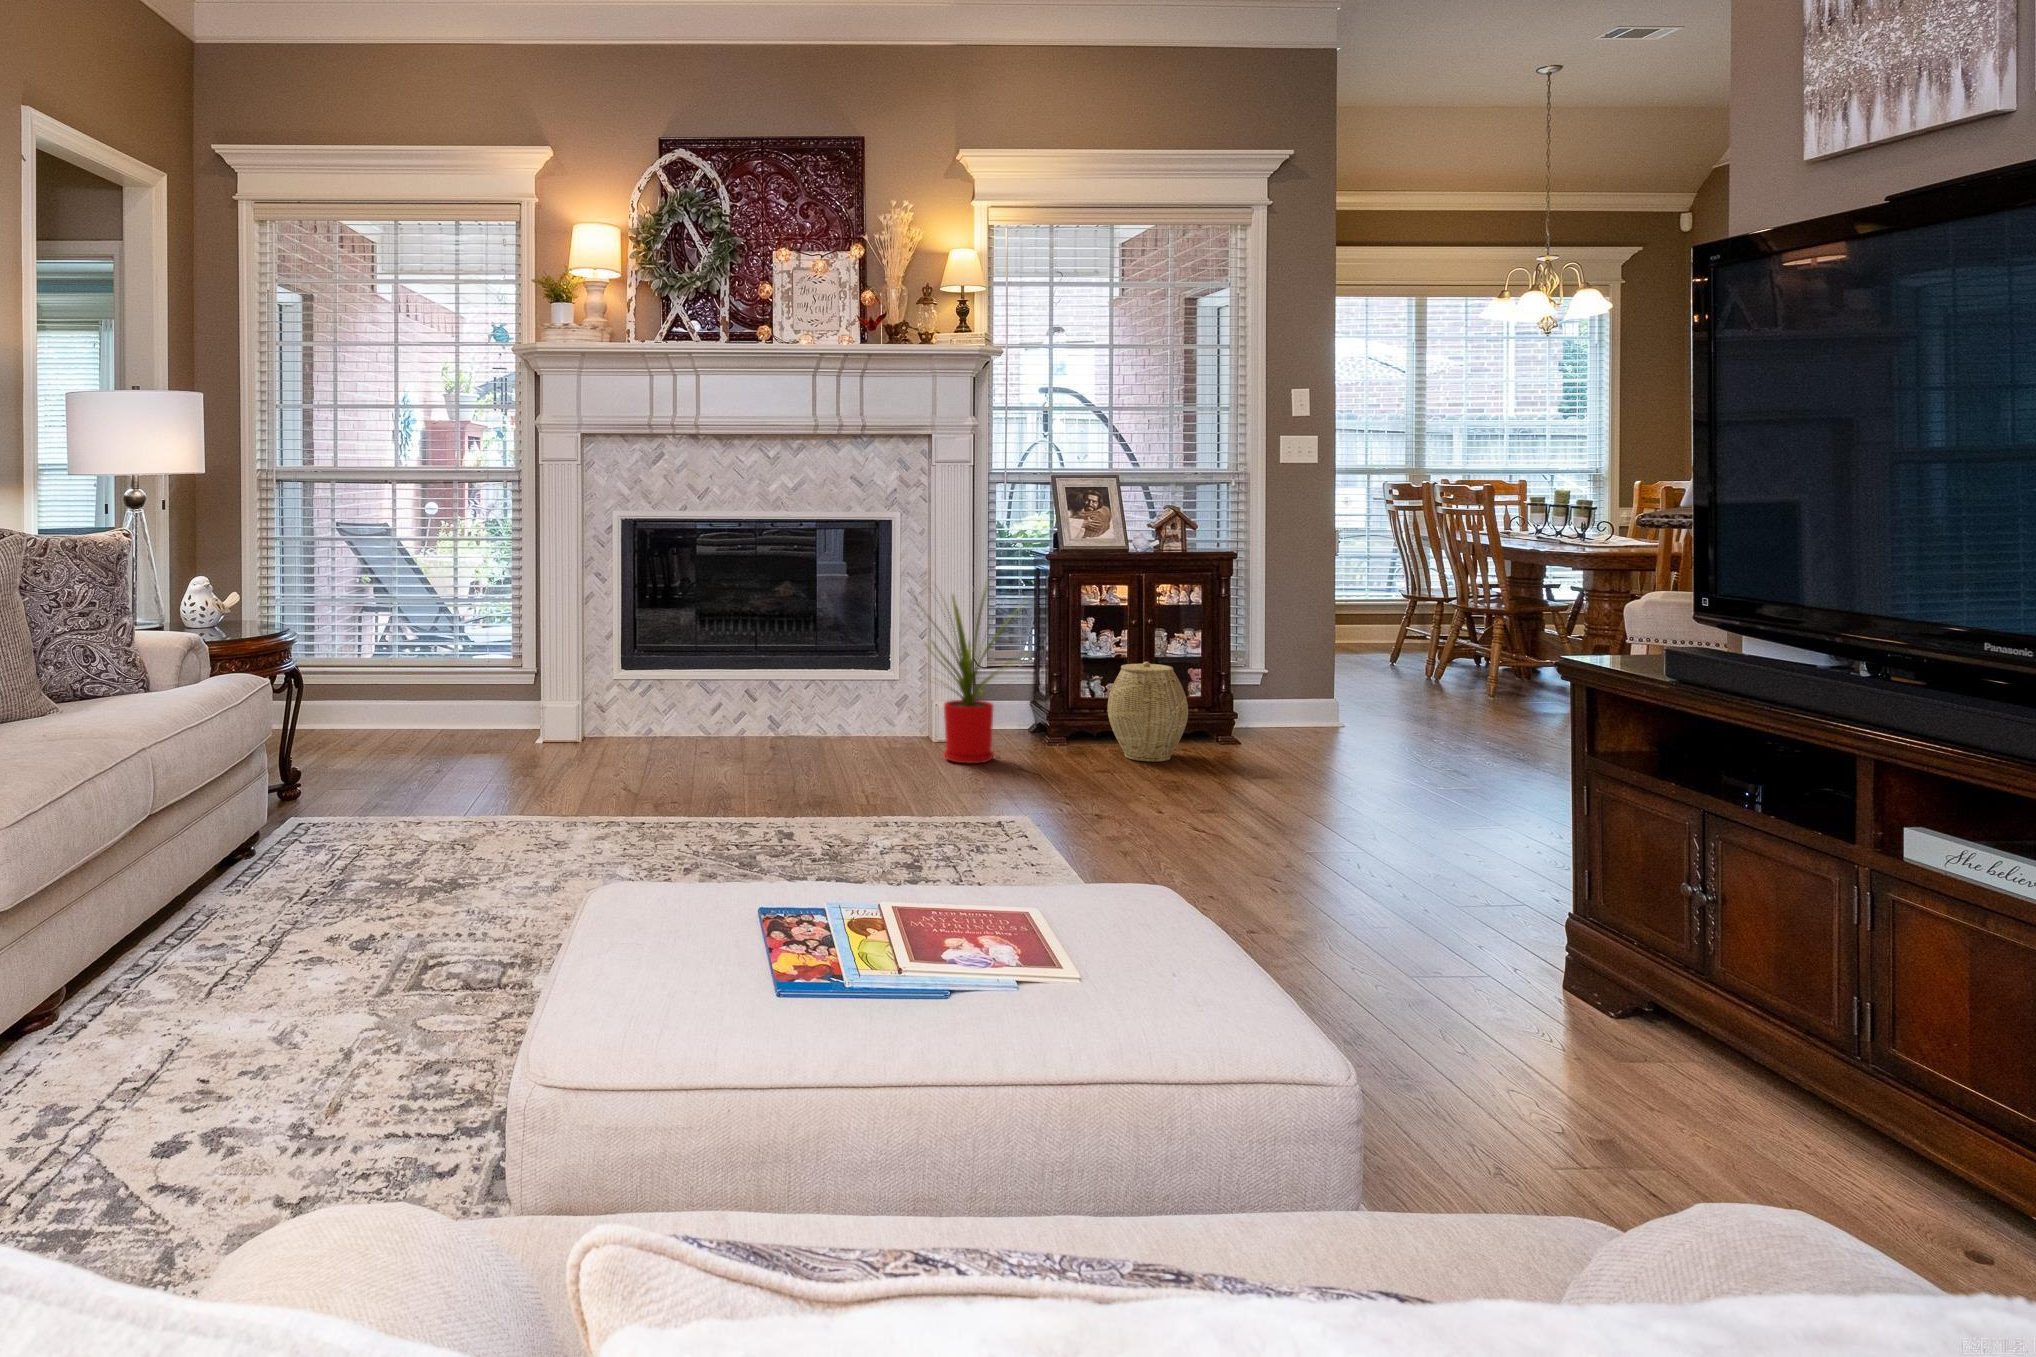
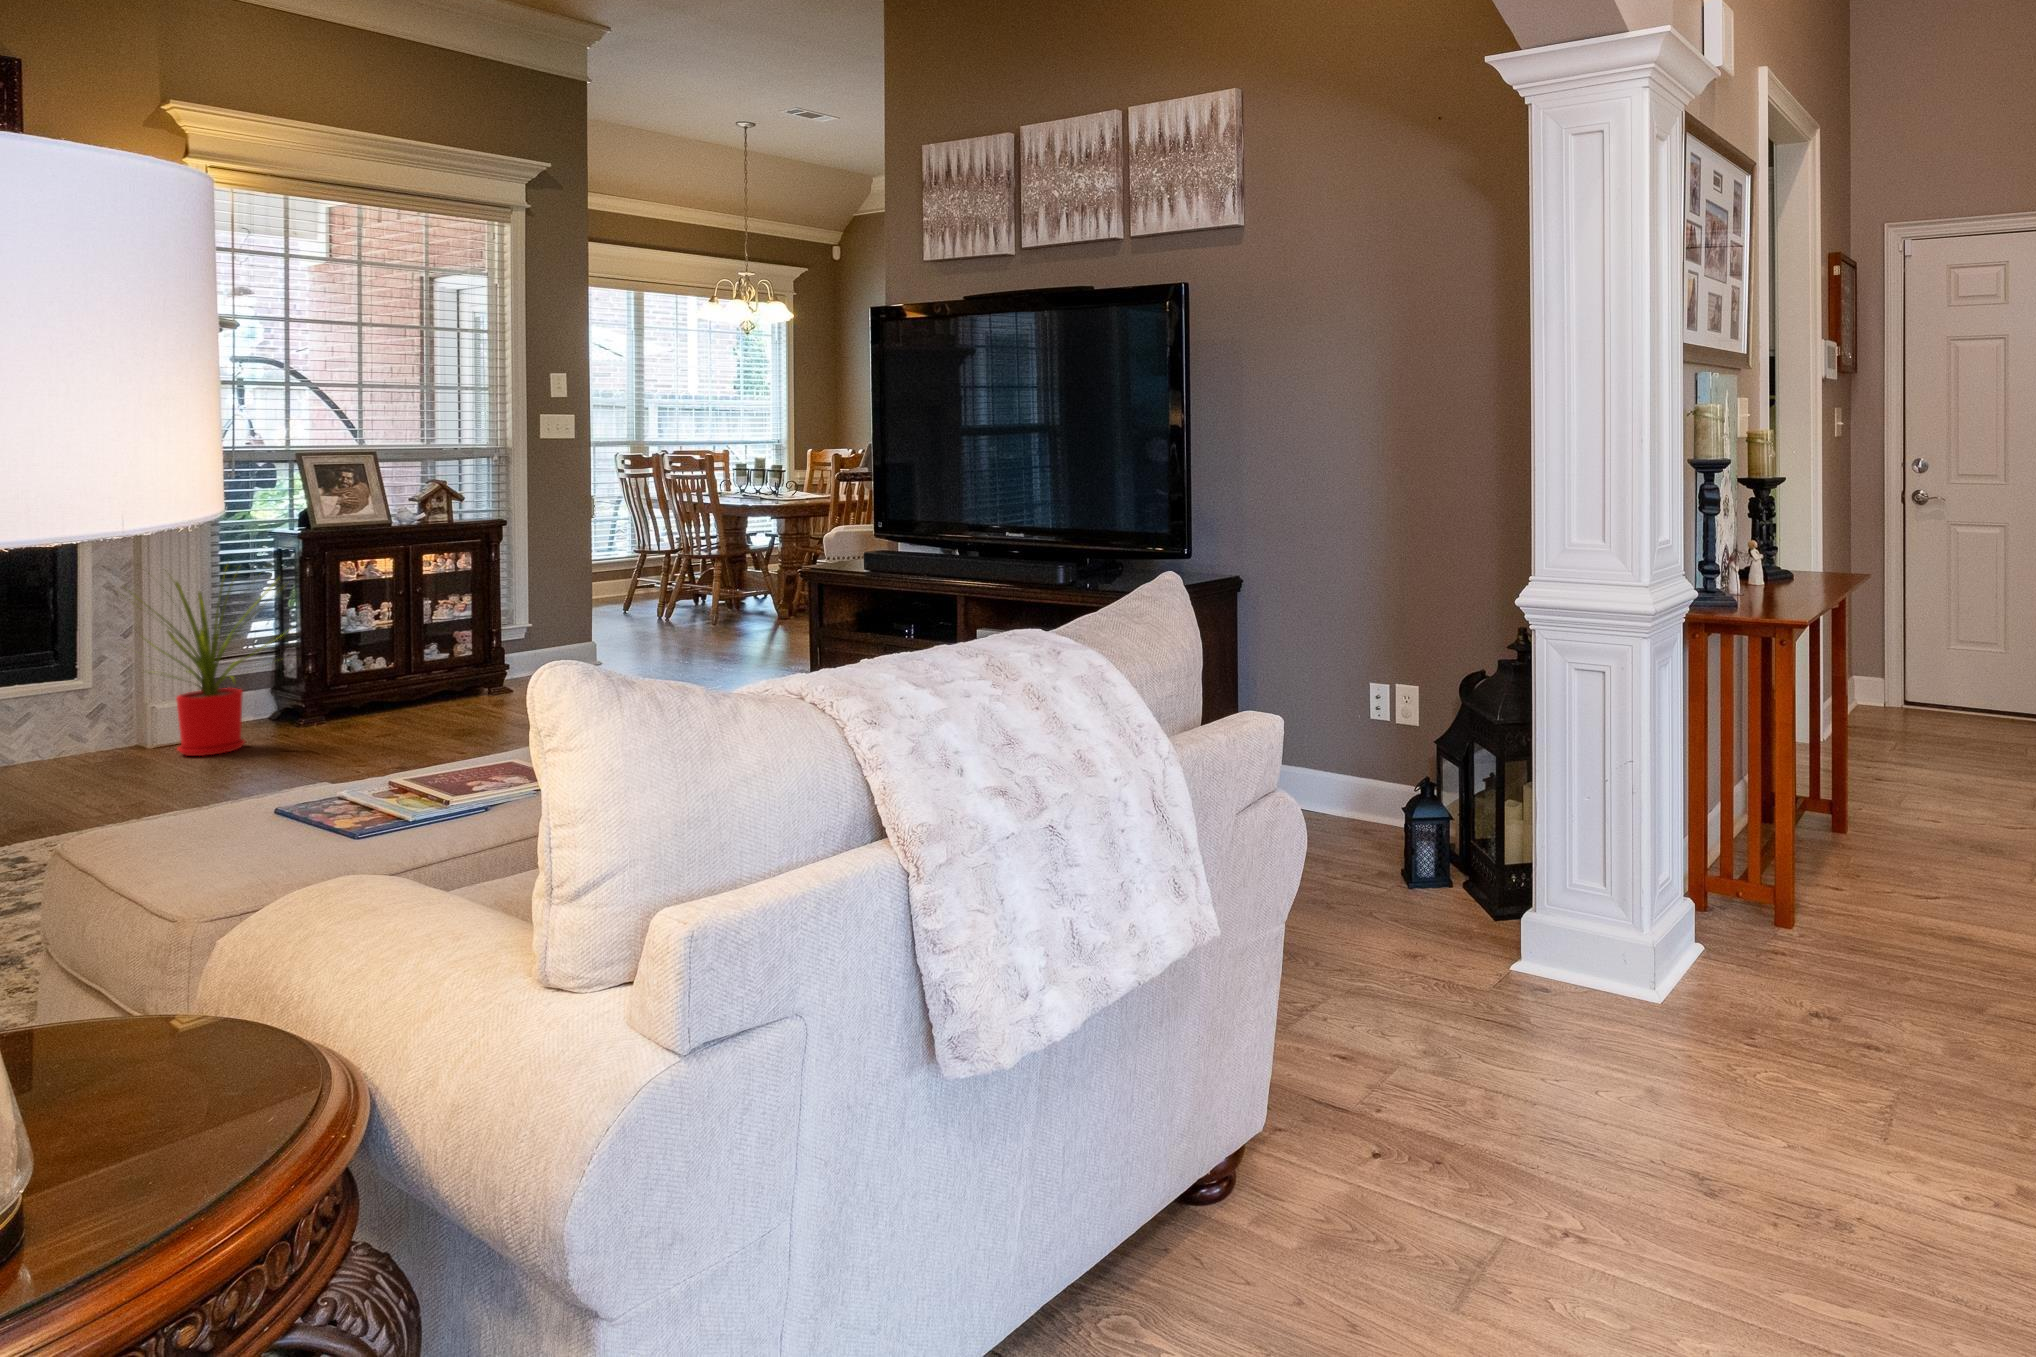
woven basket: present [1108,662,1188,761] -> none [376,628,463,722]

